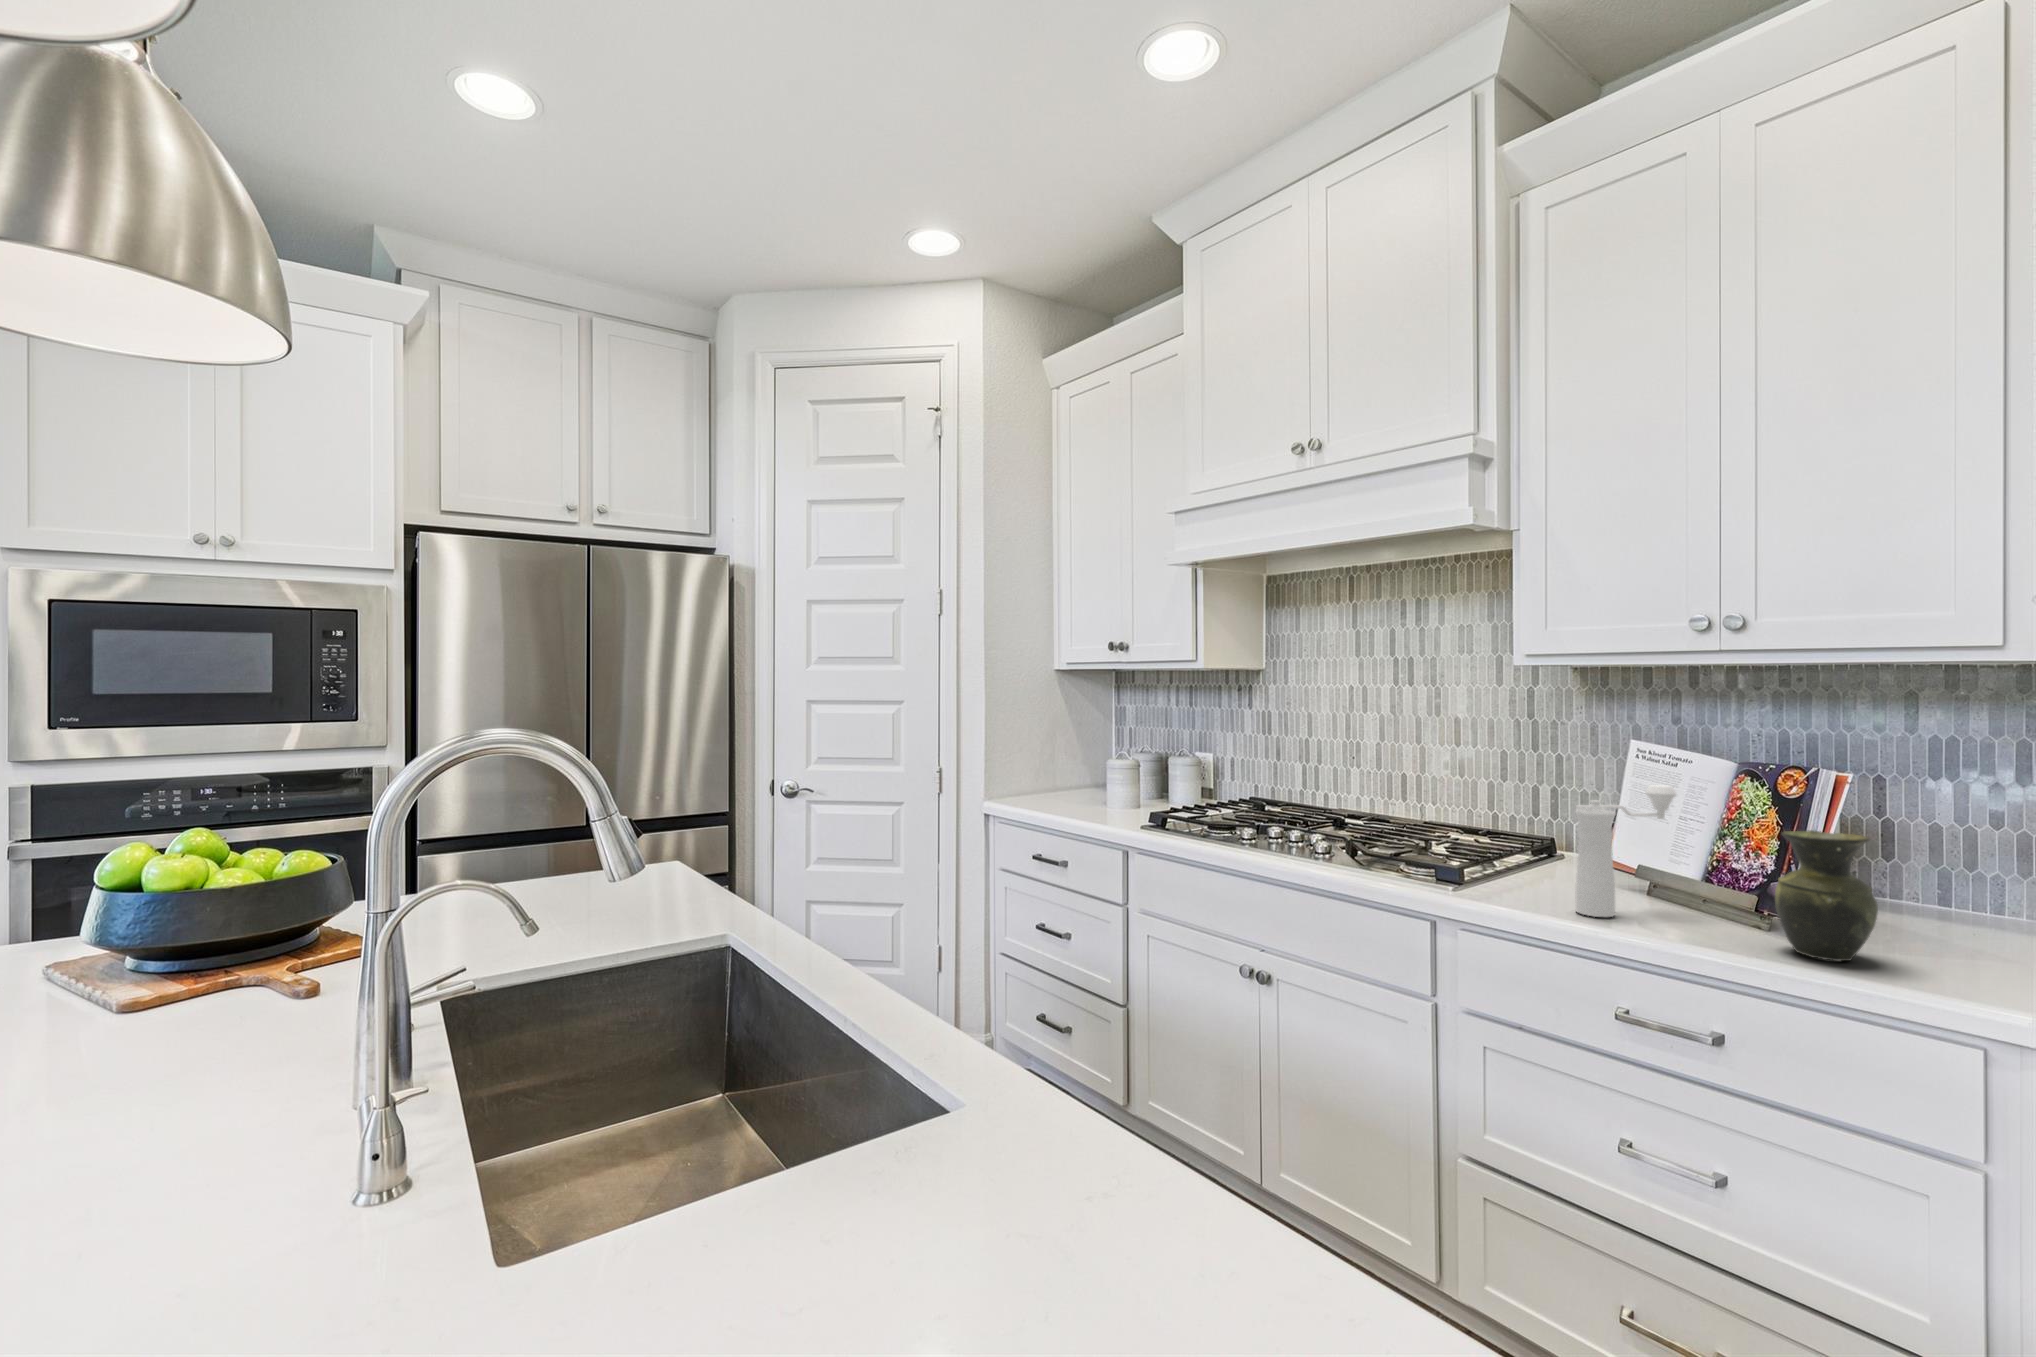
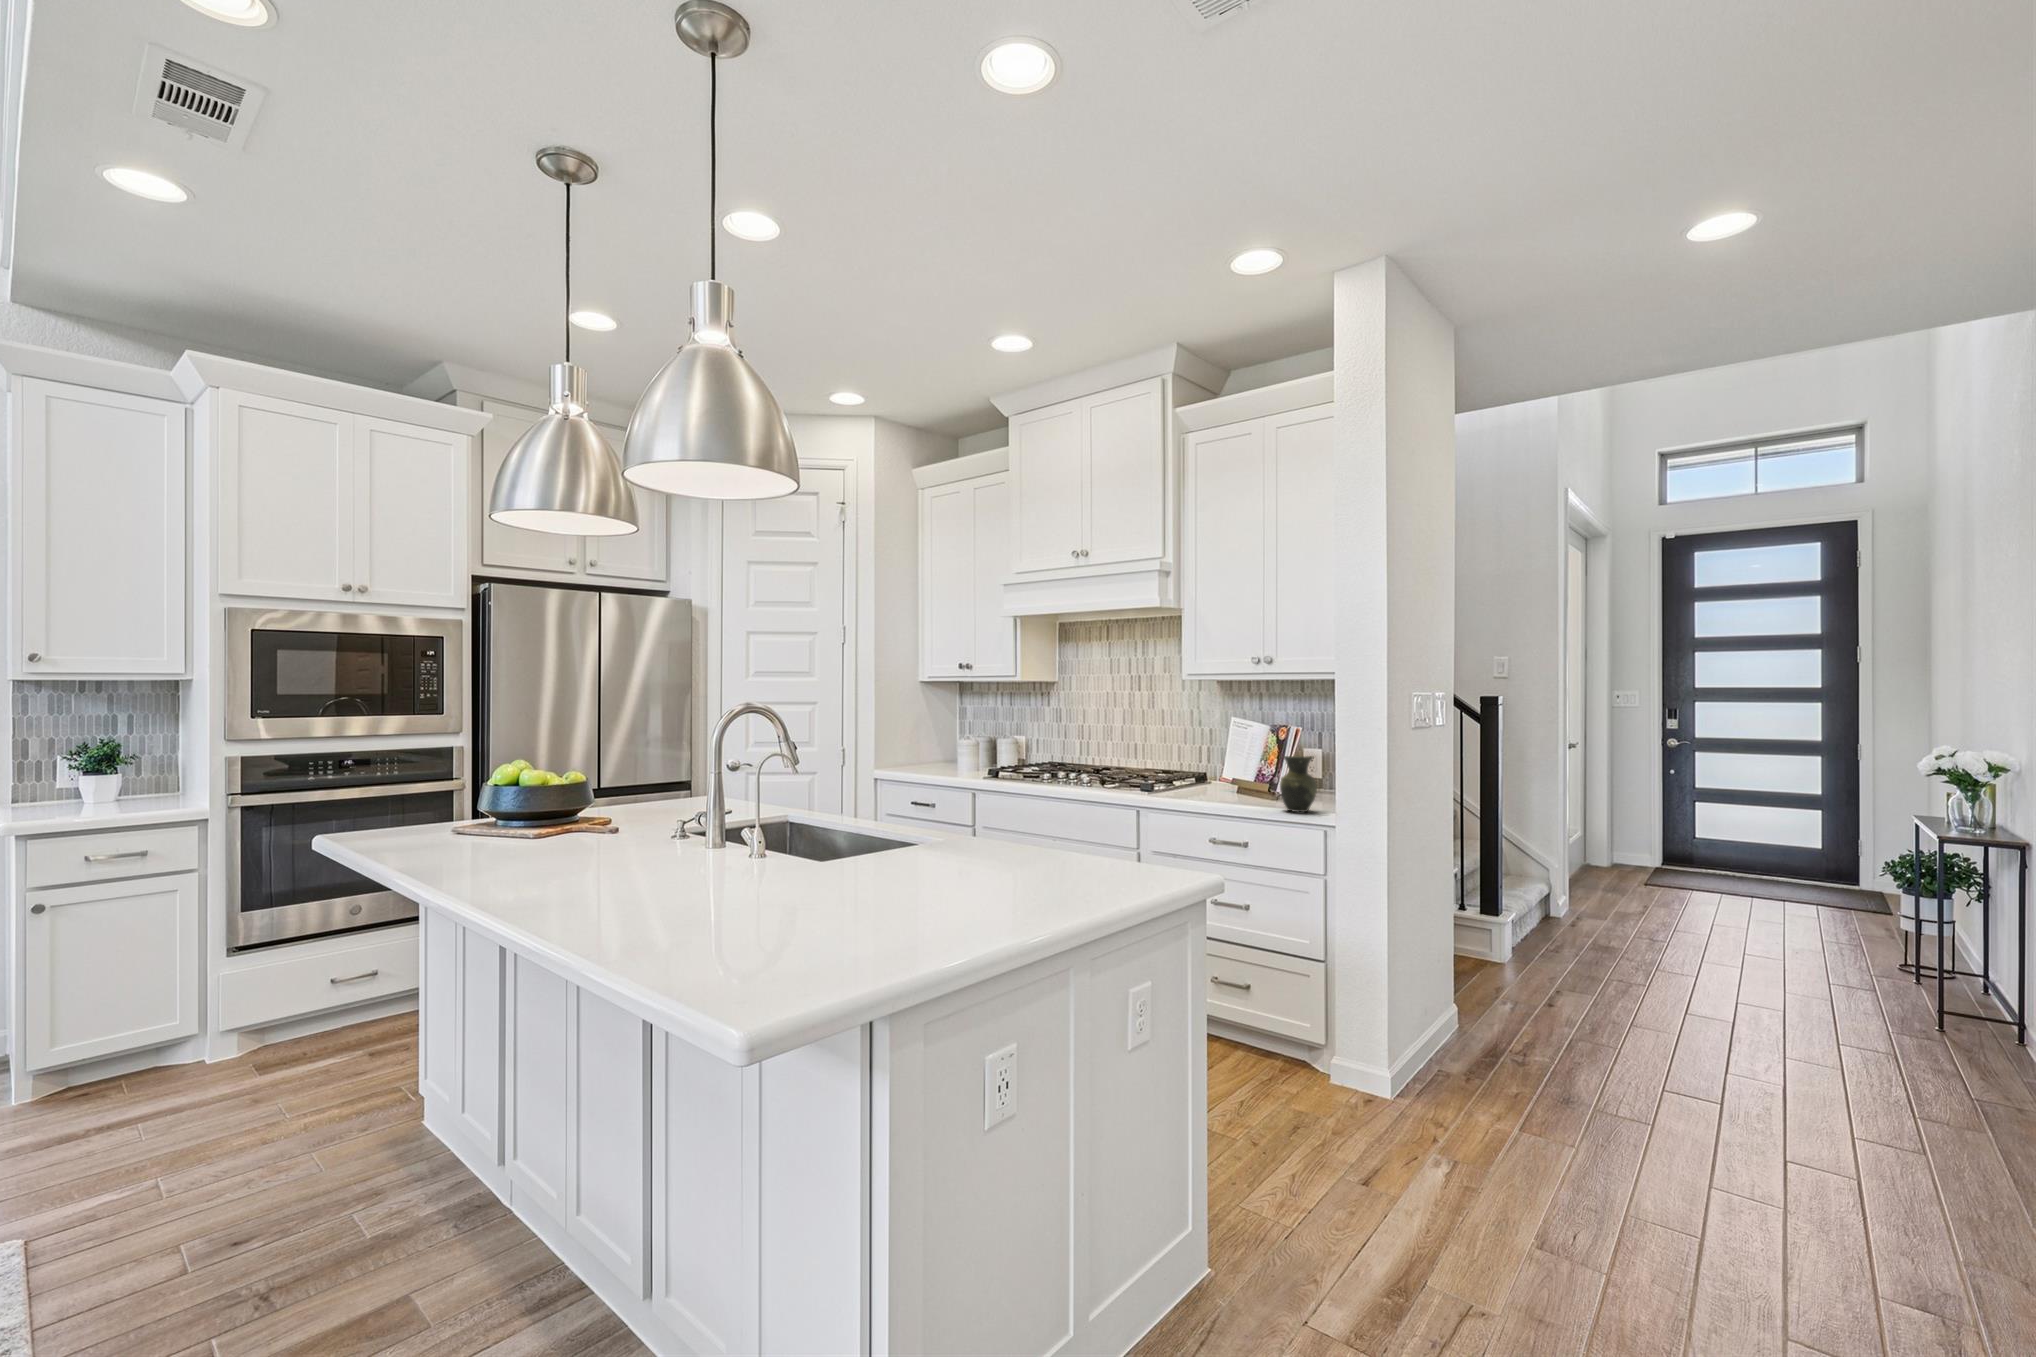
pepper mill: present [1575,785,1676,917] -> none [1203,739,1250,804]

